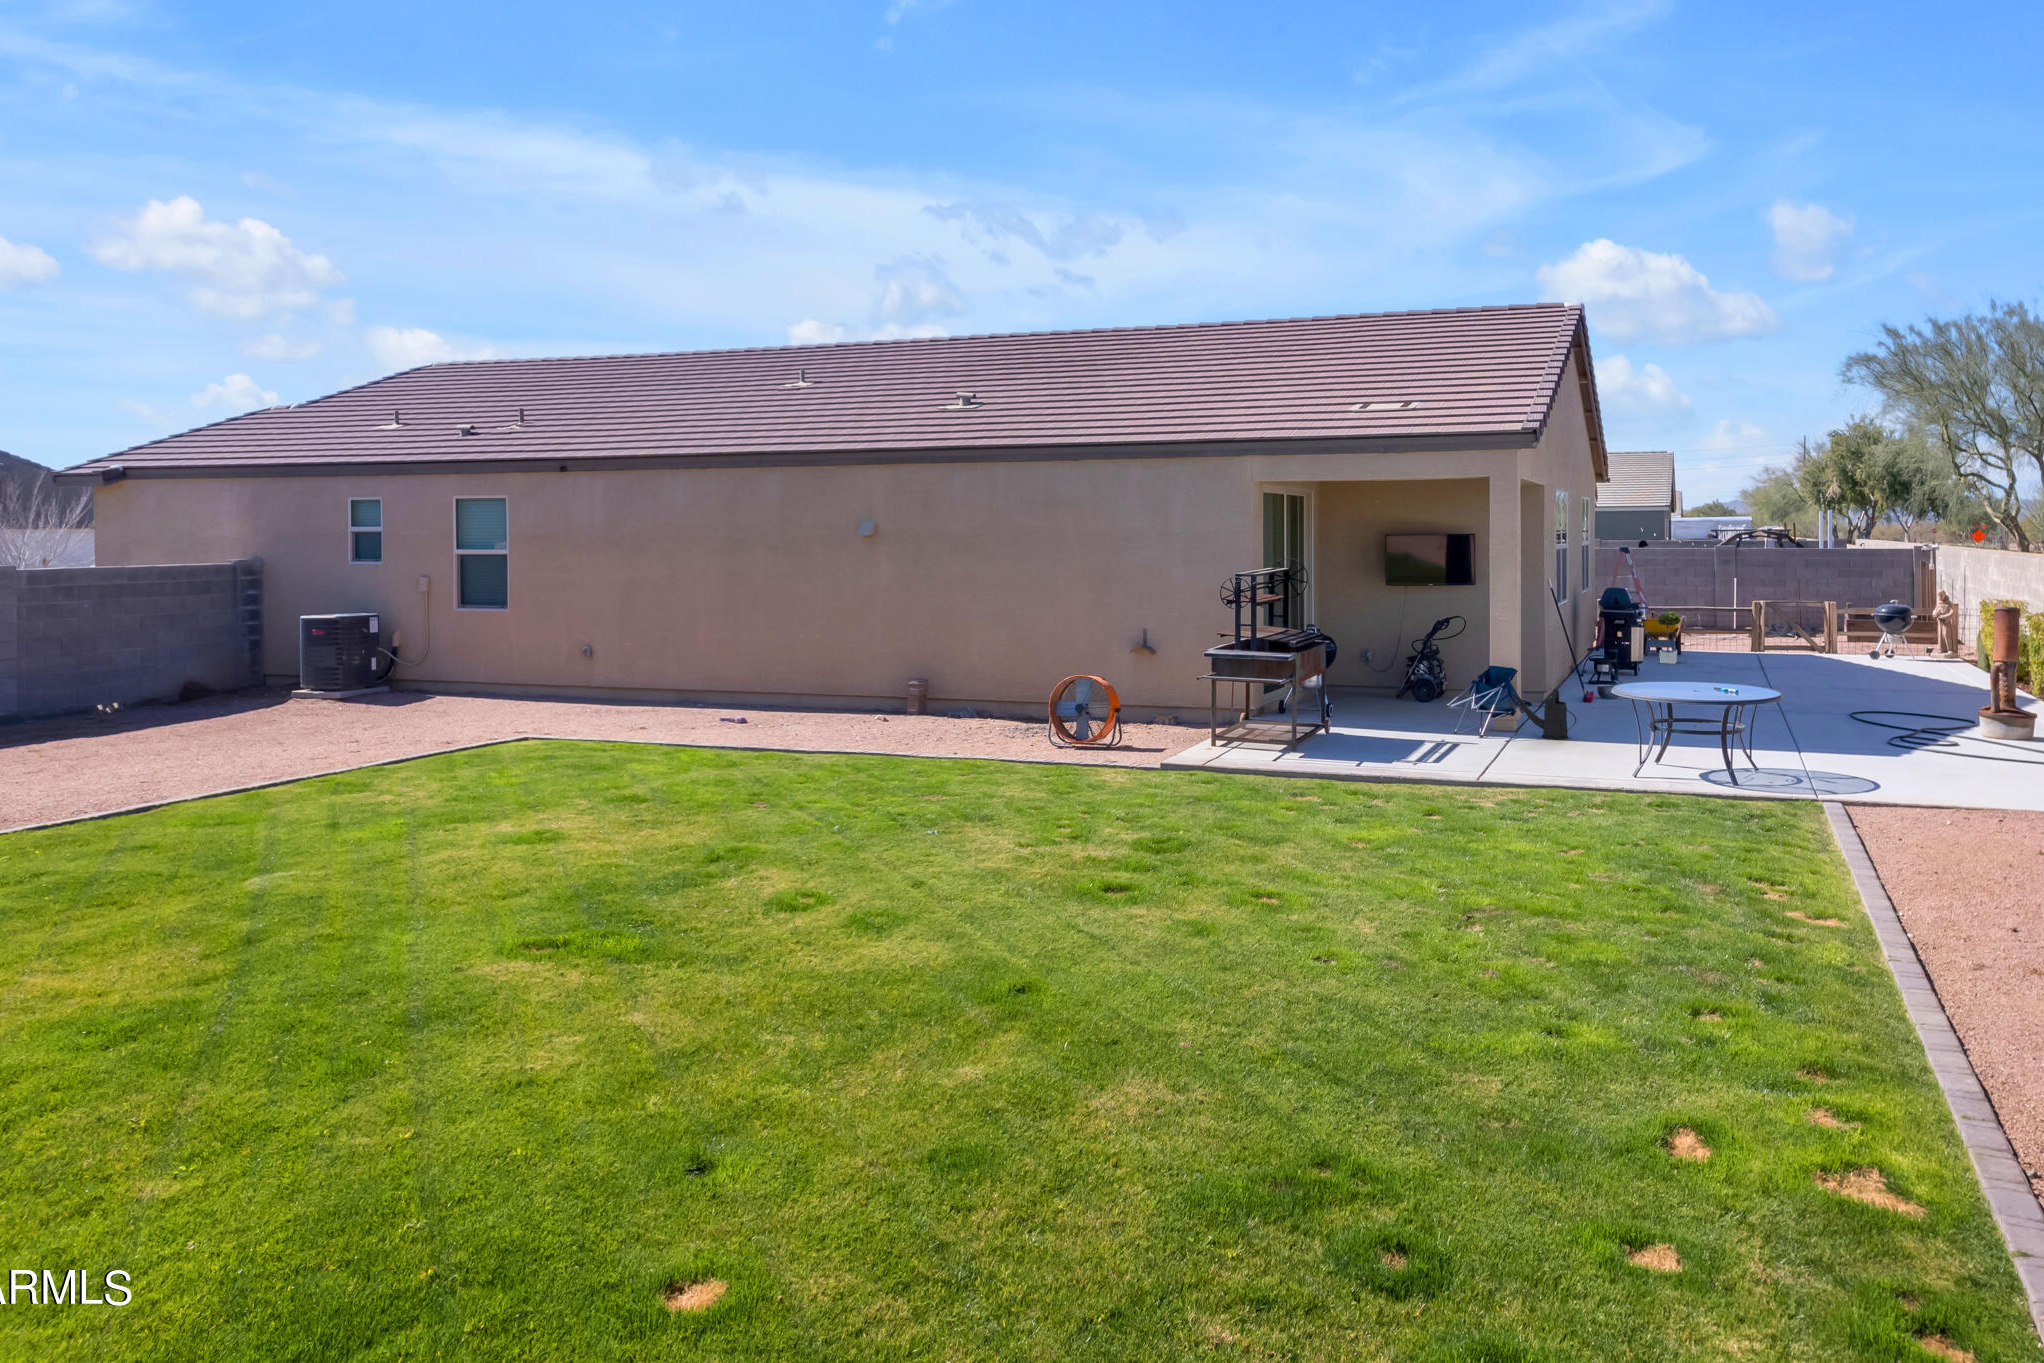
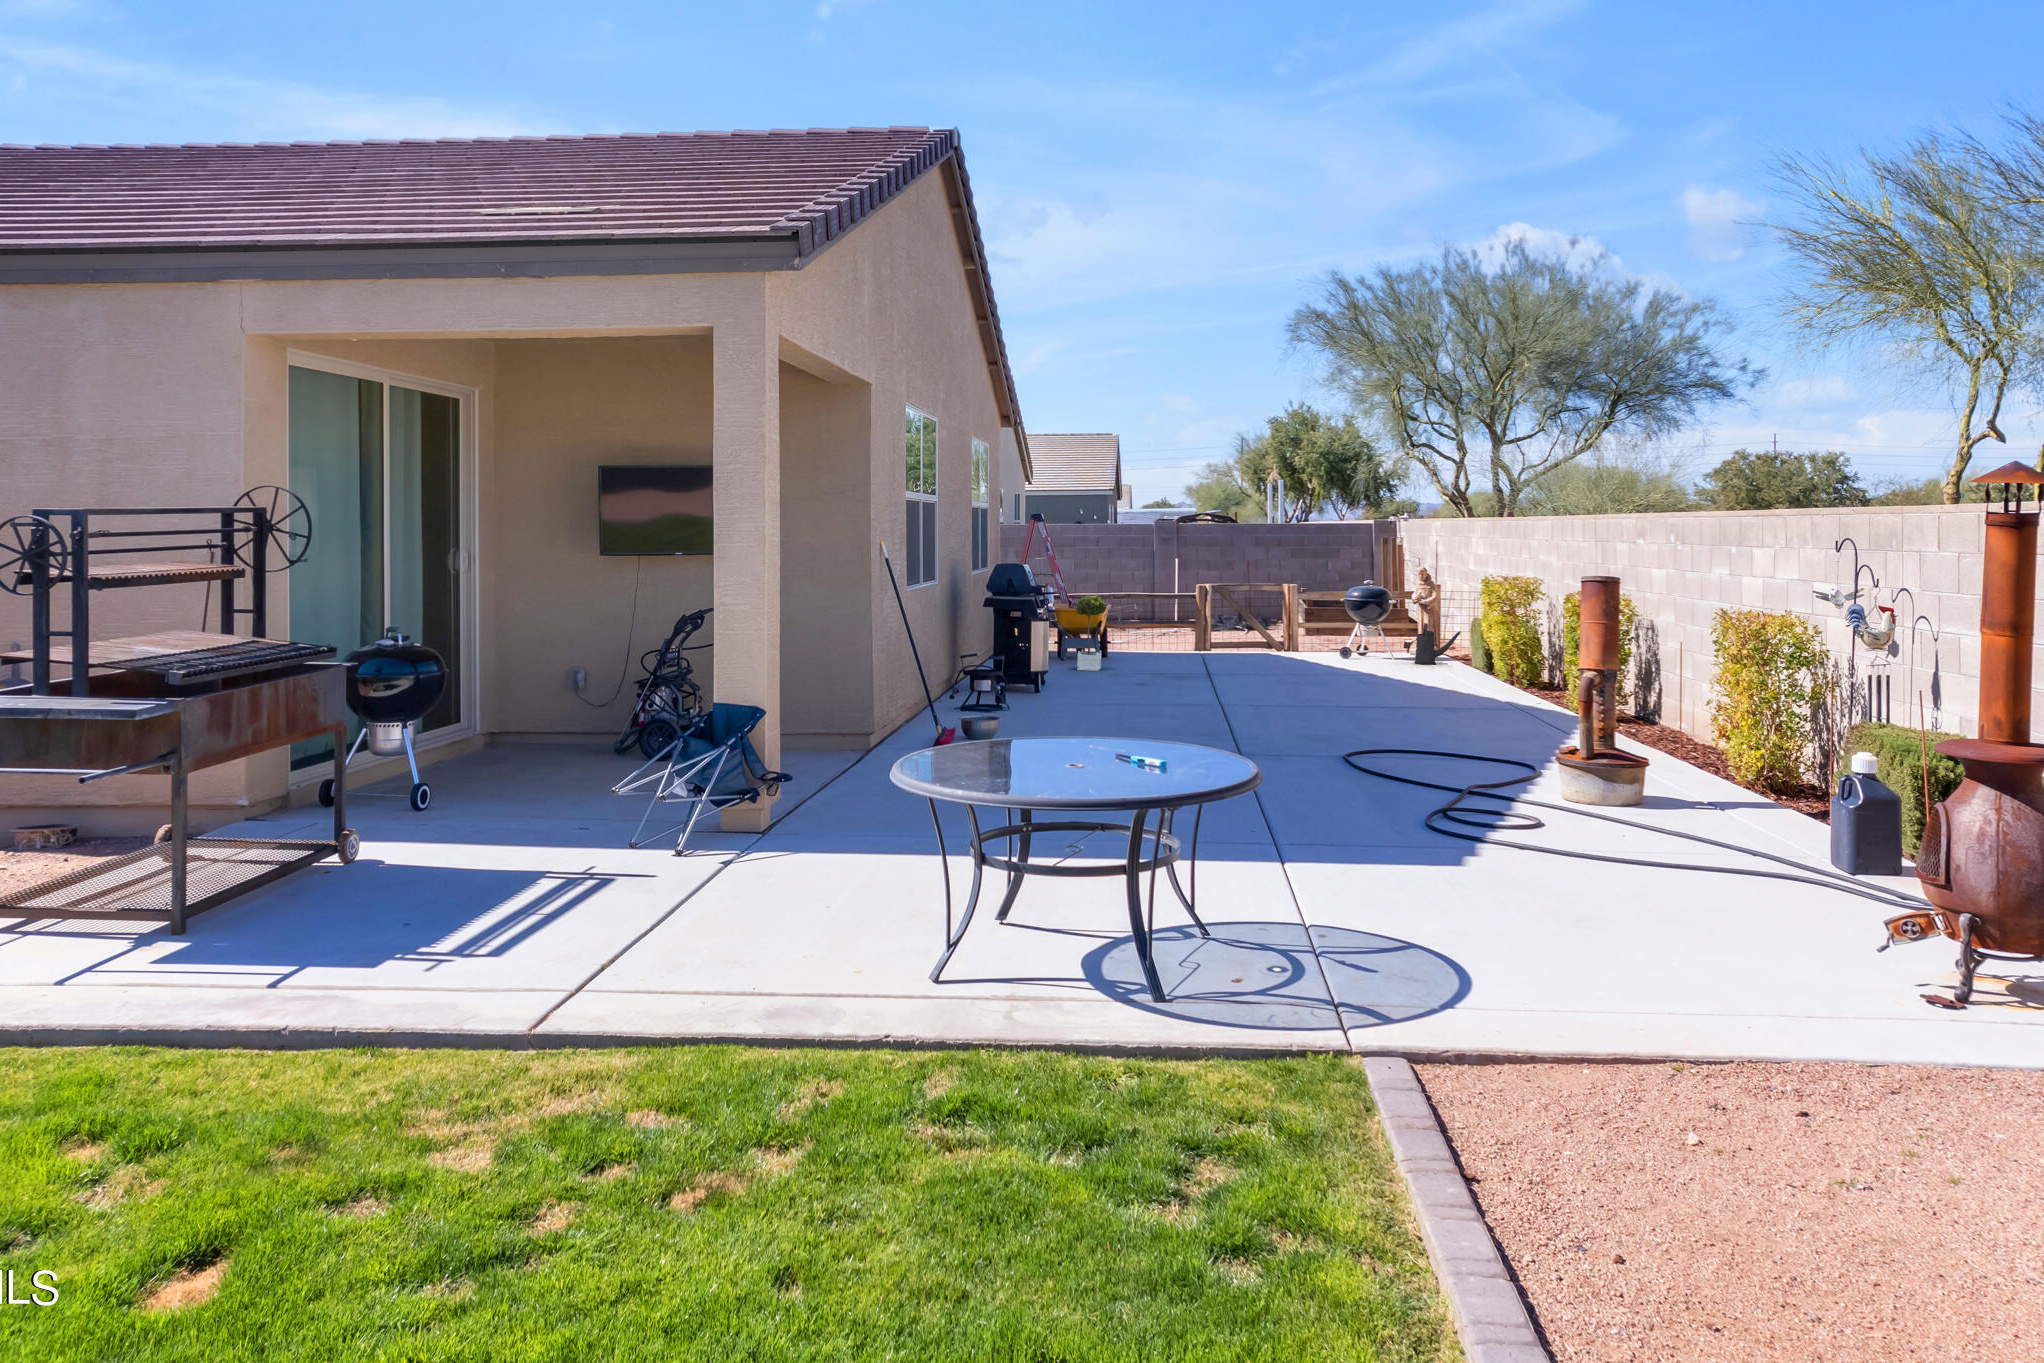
watering can: present [1514,689,1576,739] -> present [1408,623,1460,665]

